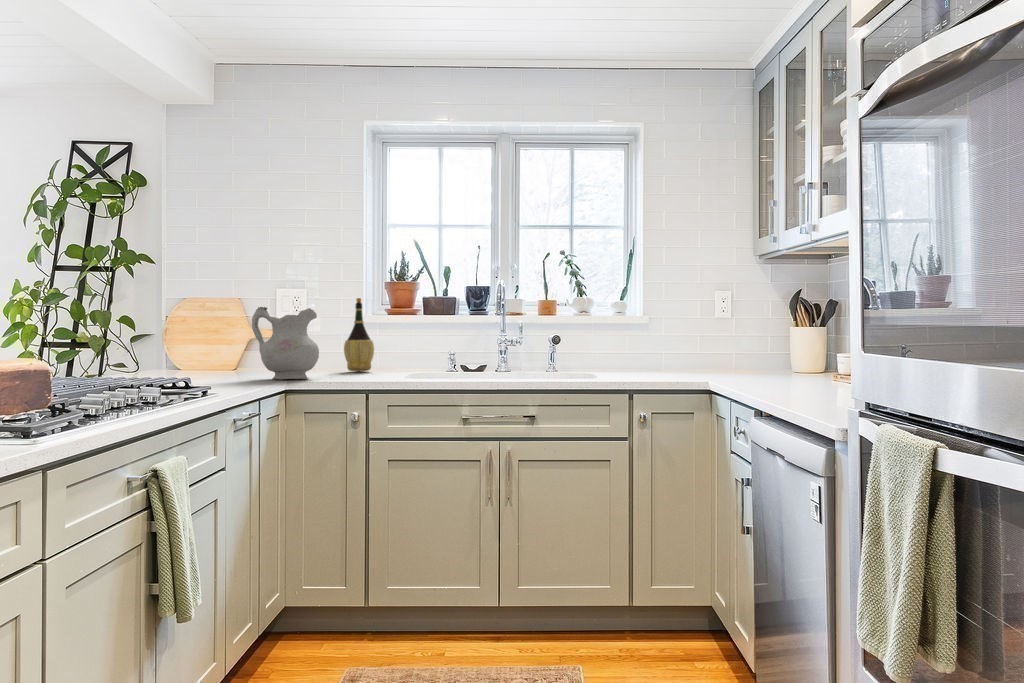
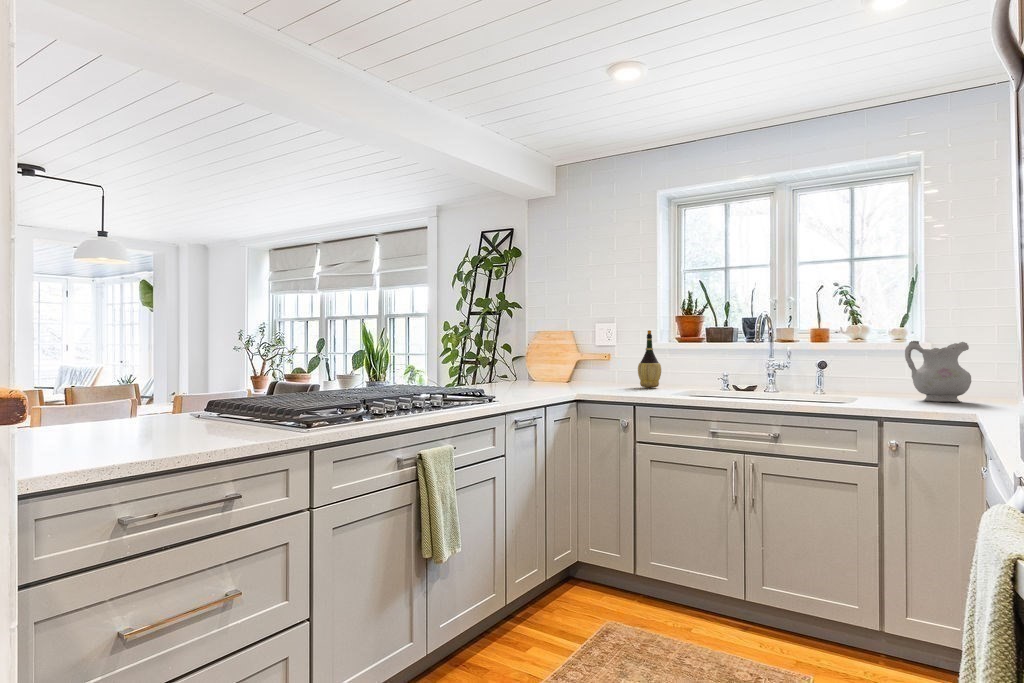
ceramic pitcher: present [252,307,319,379] -> present [905,341,971,402]

